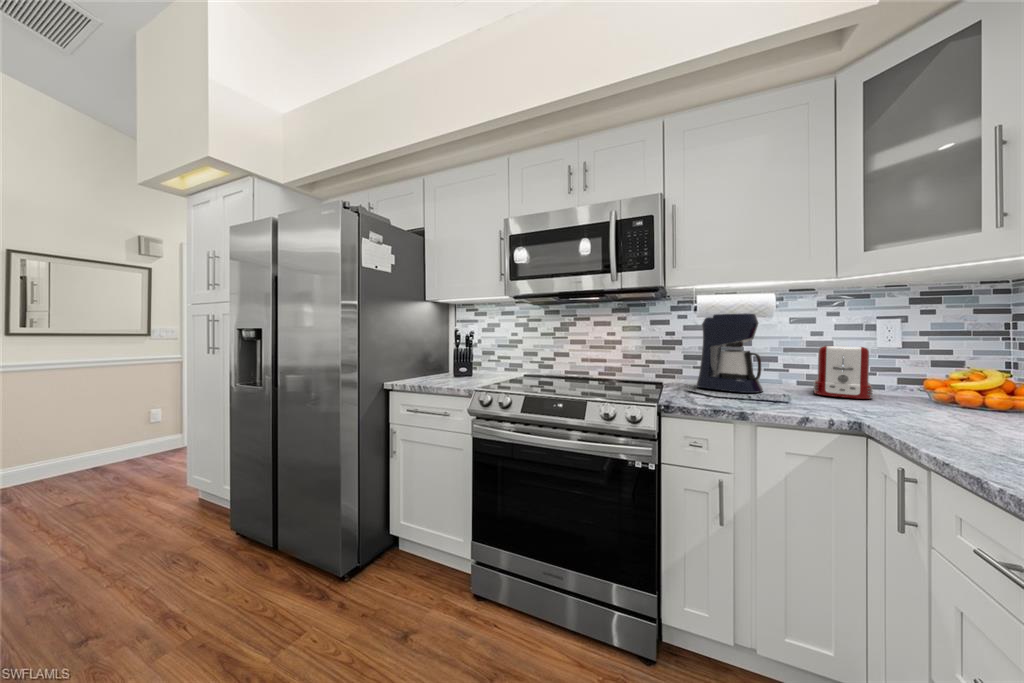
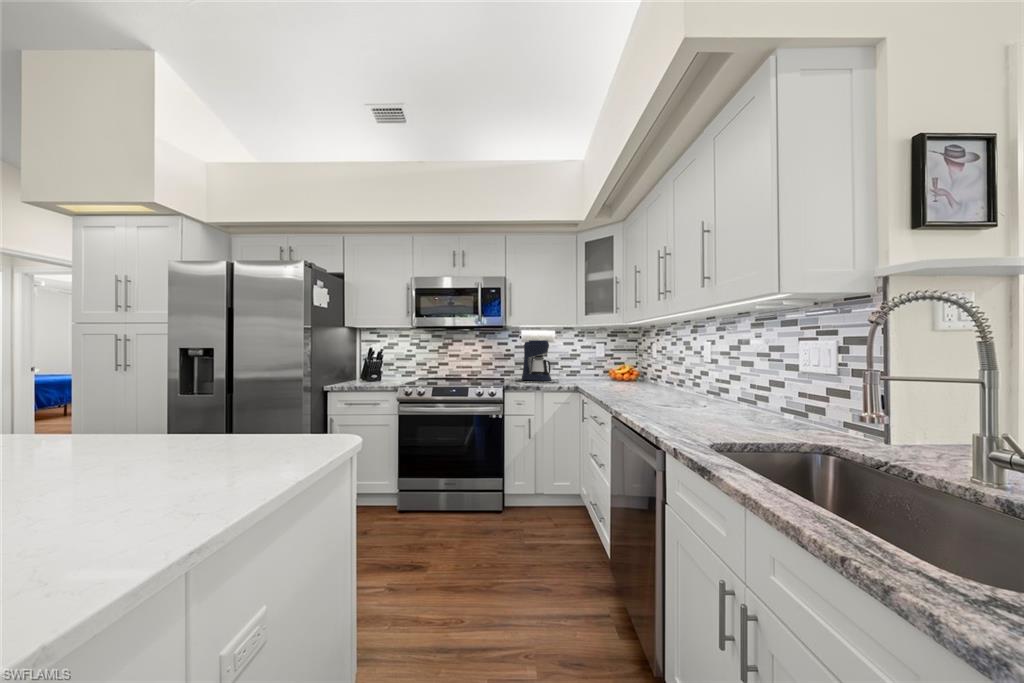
toaster: present [813,346,873,399] -> none [572,357,595,380]

